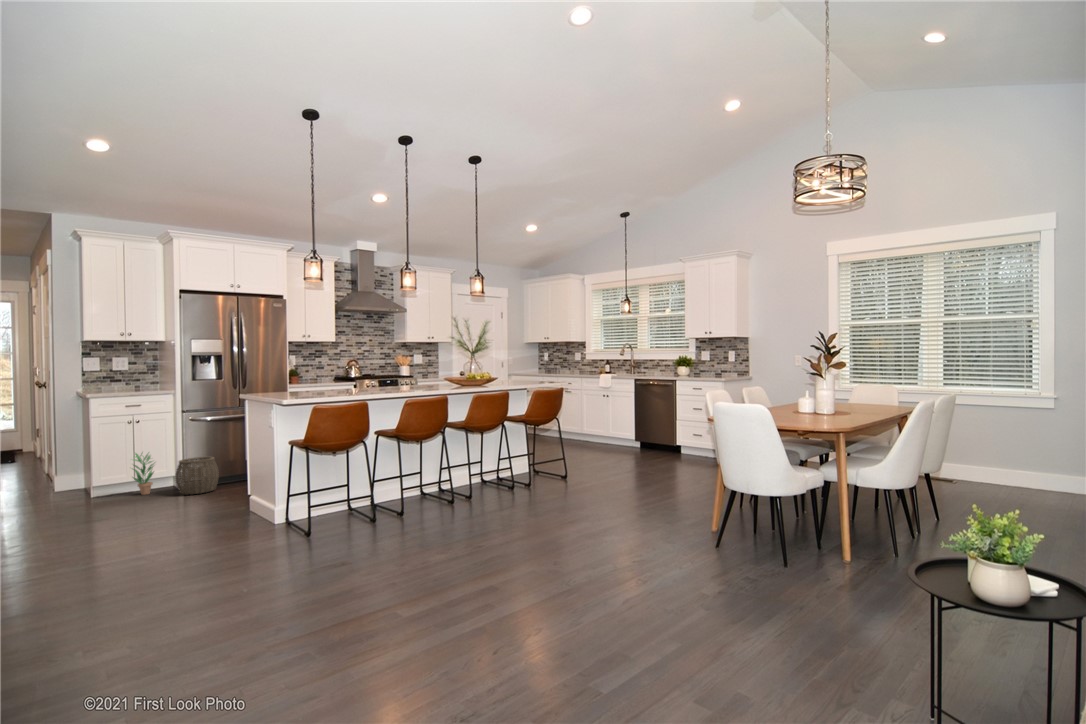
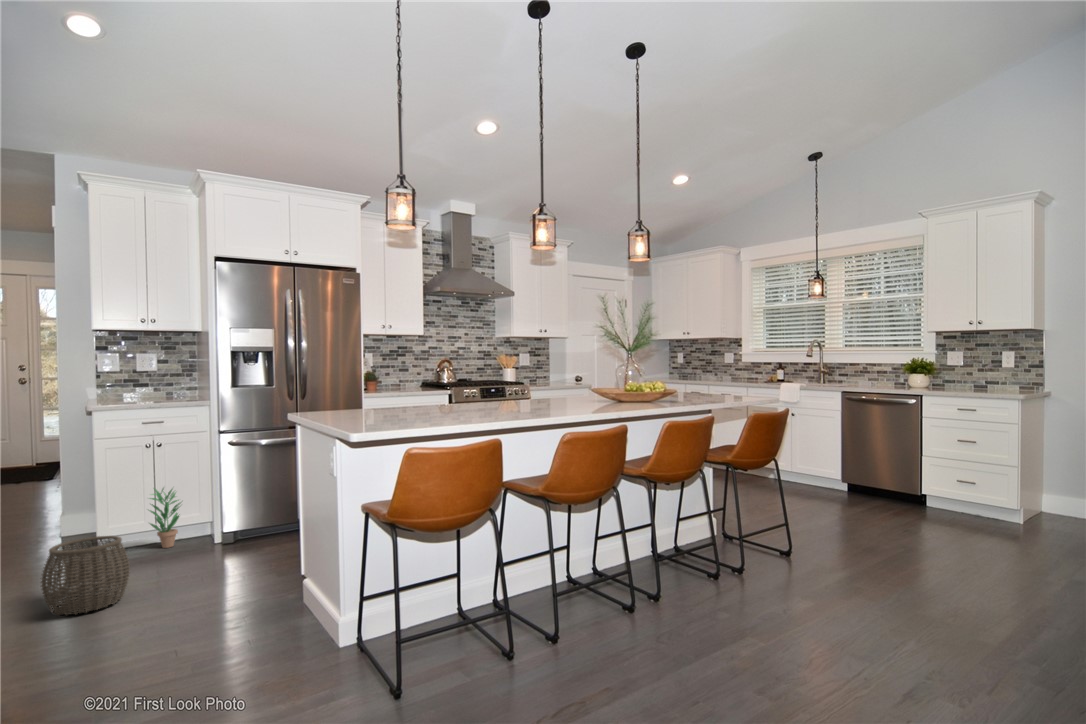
woven basket: present [175,457,219,495] -> present [41,536,130,615]

